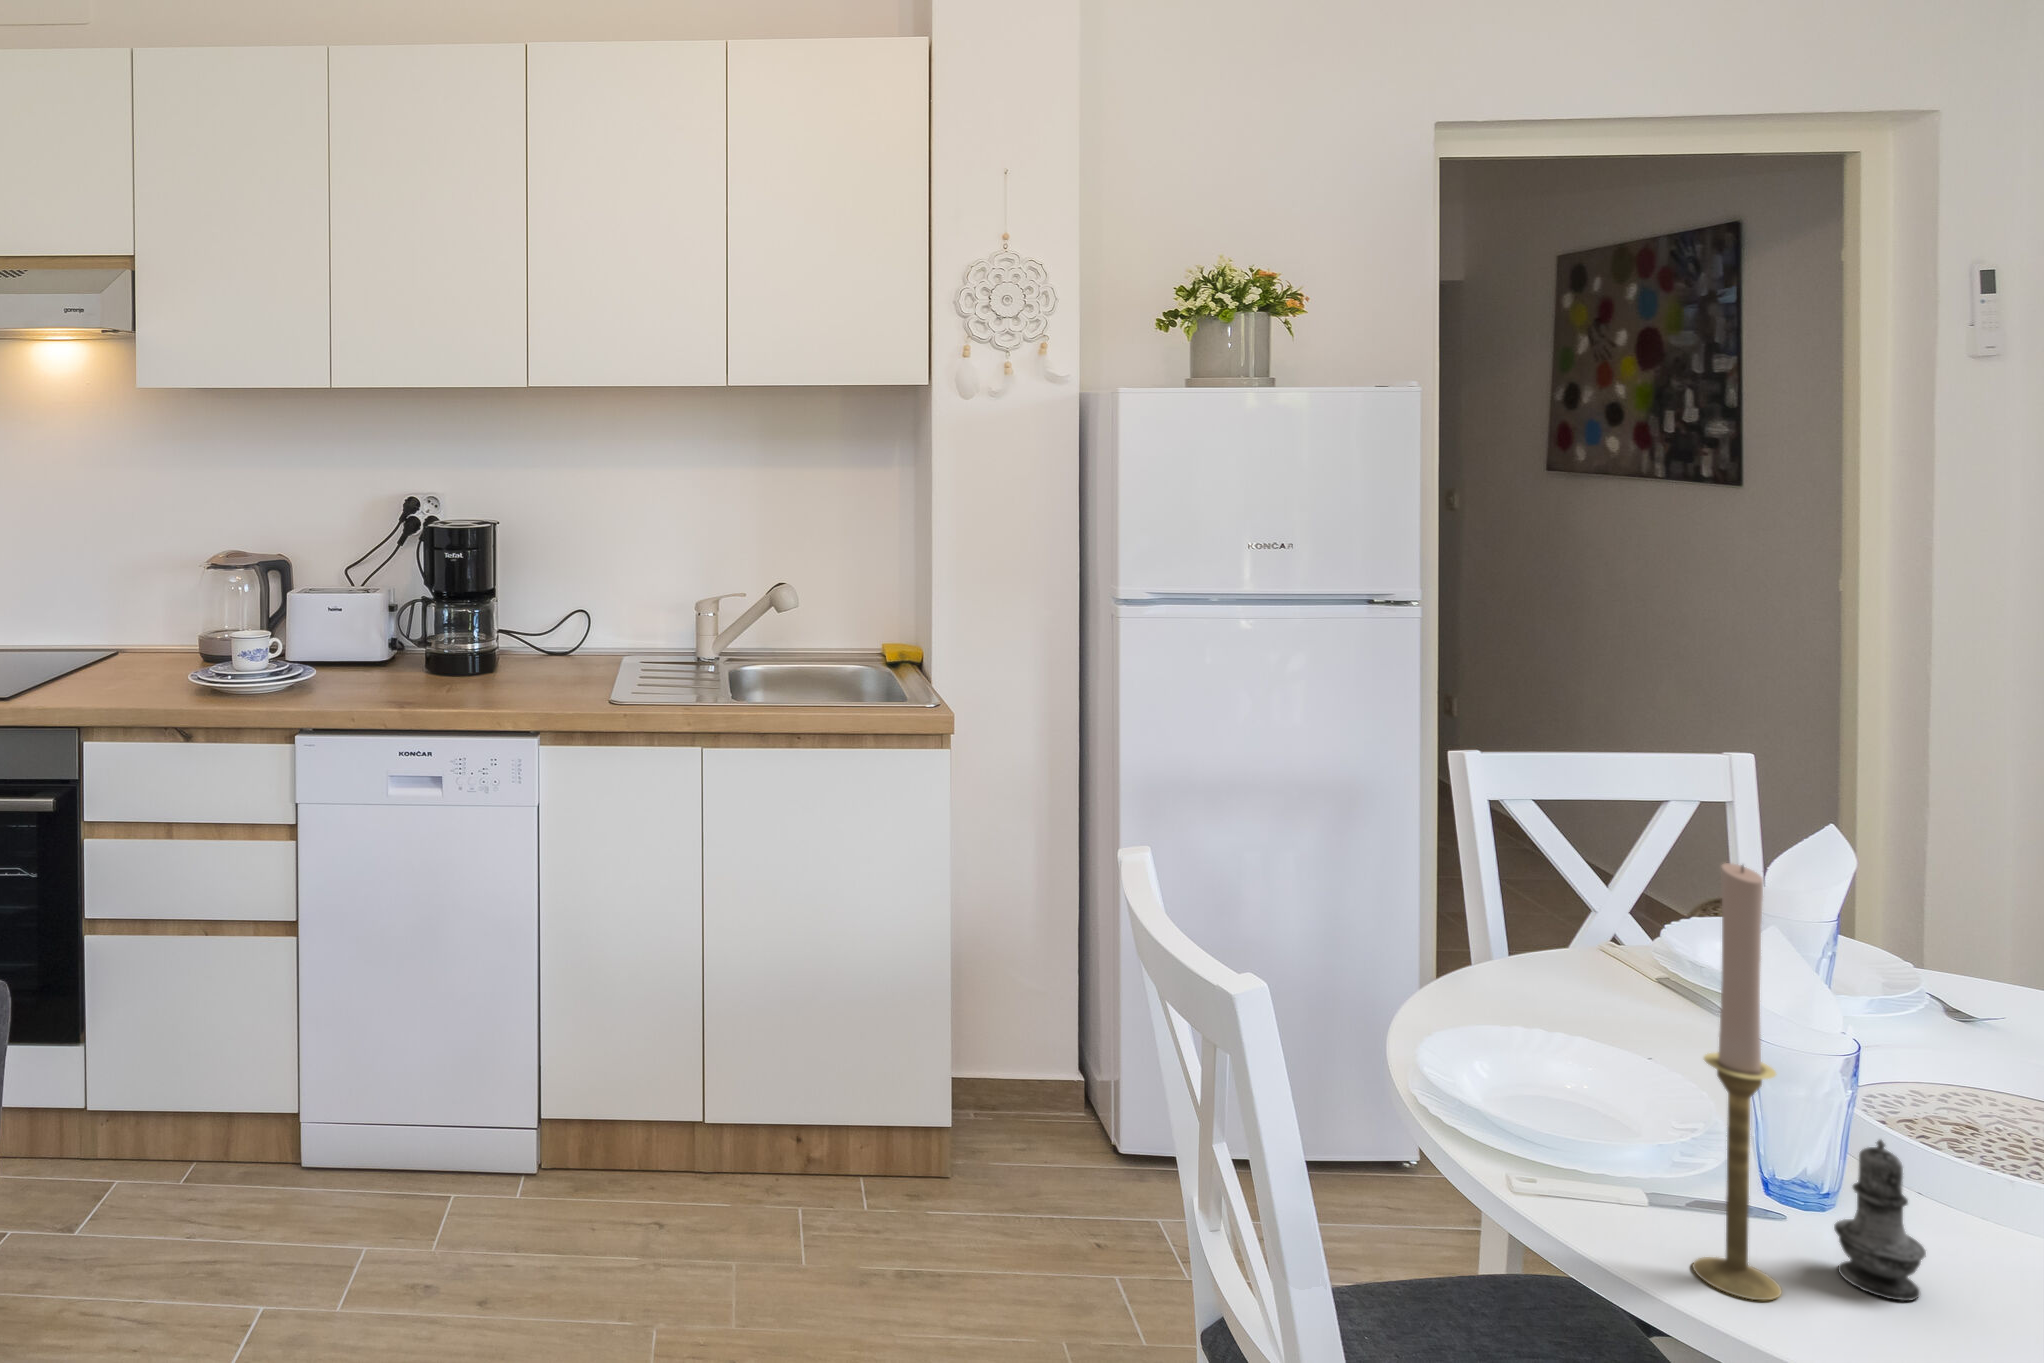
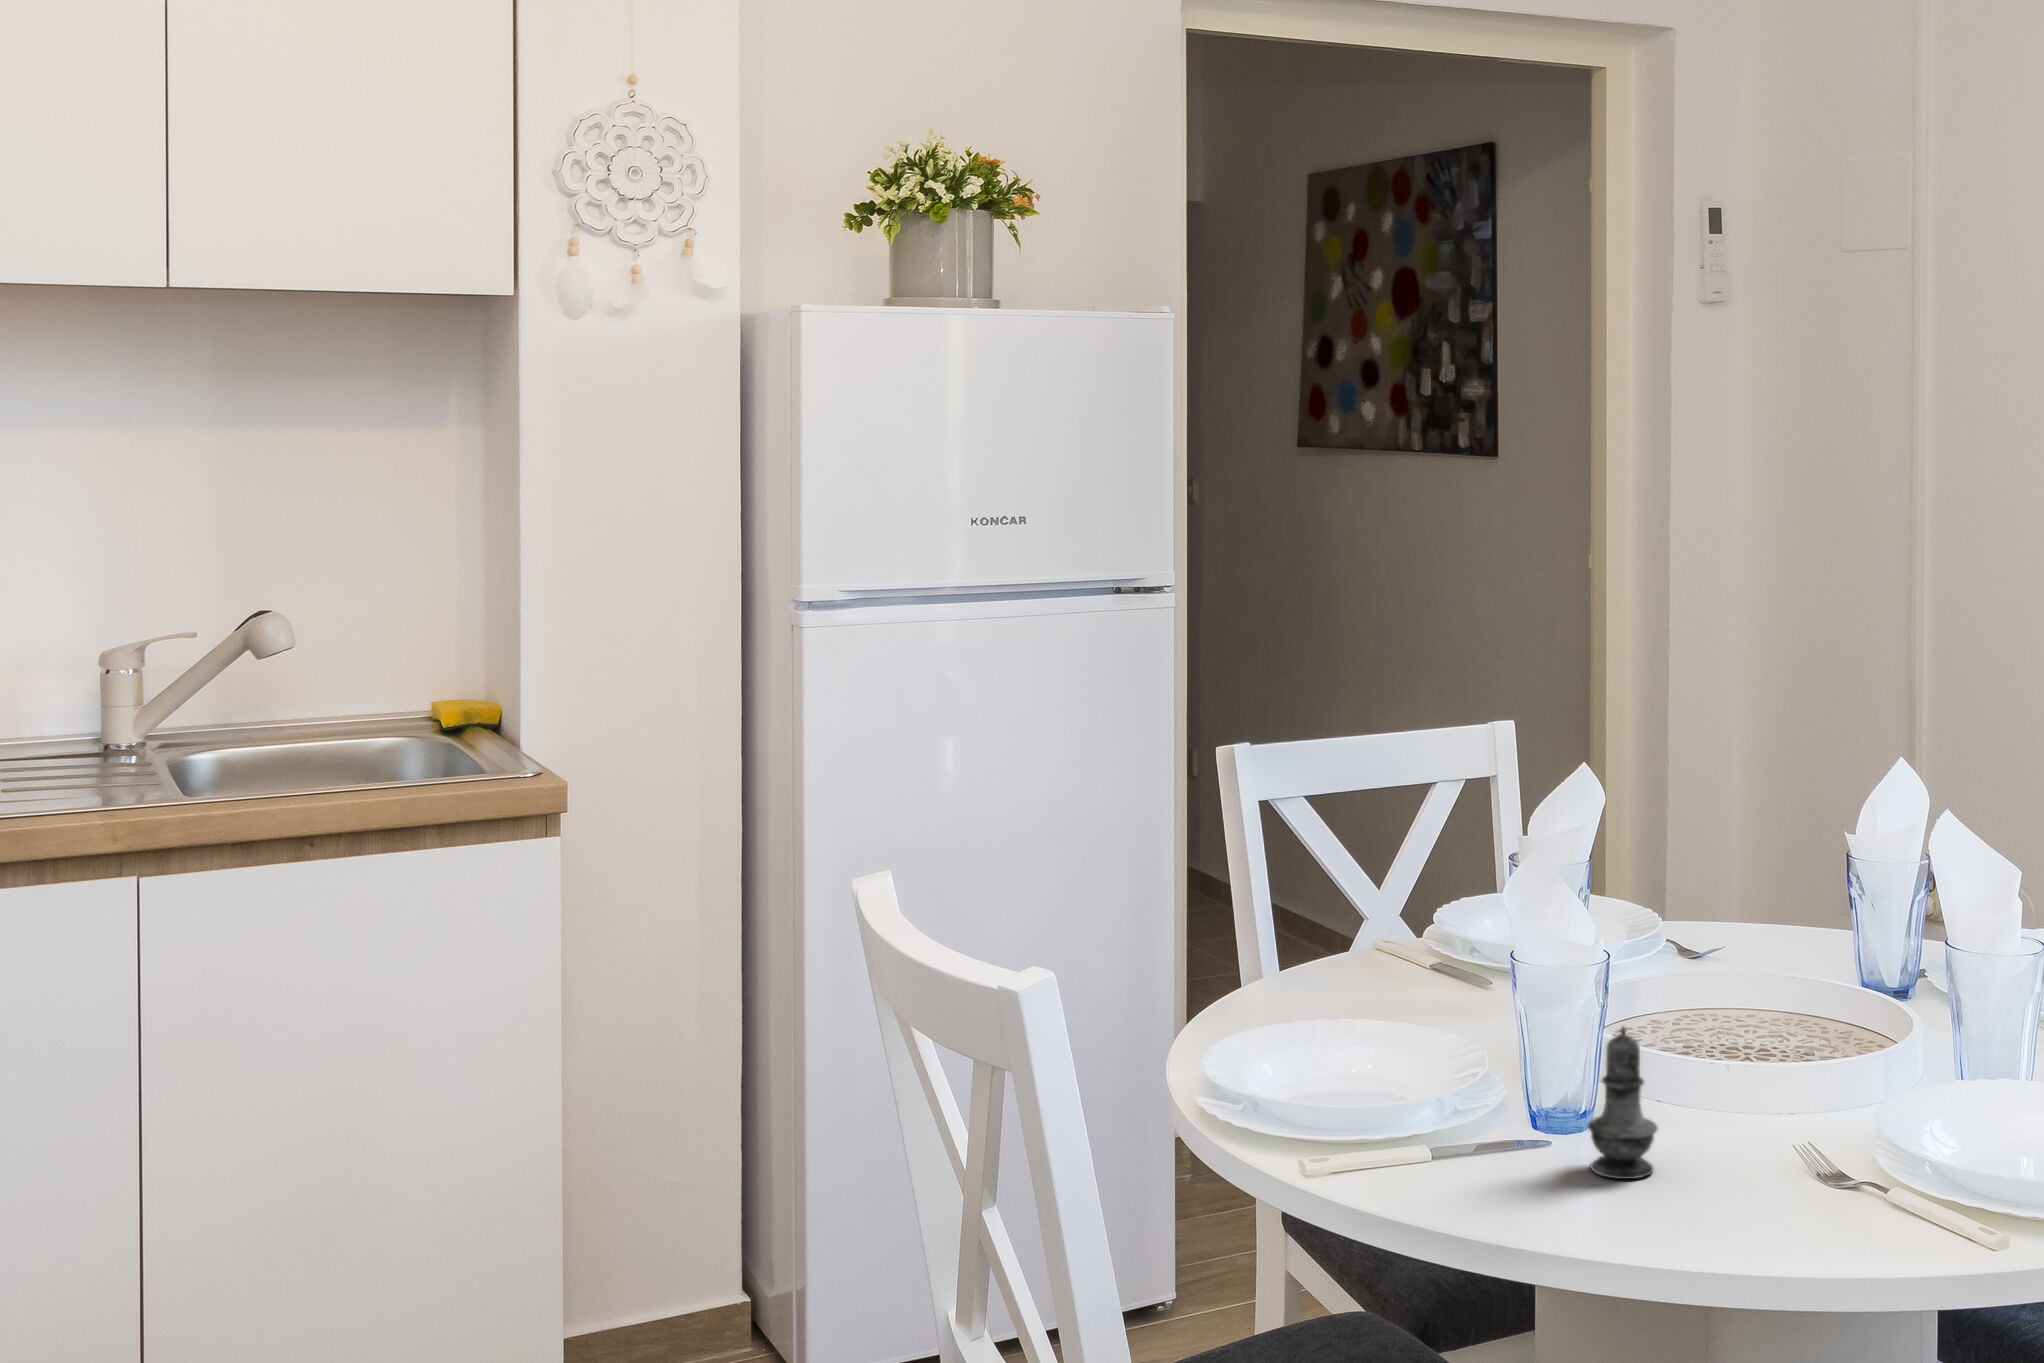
candlestick: present [1693,863,1782,1300] -> none [1472,761,1546,1207]

